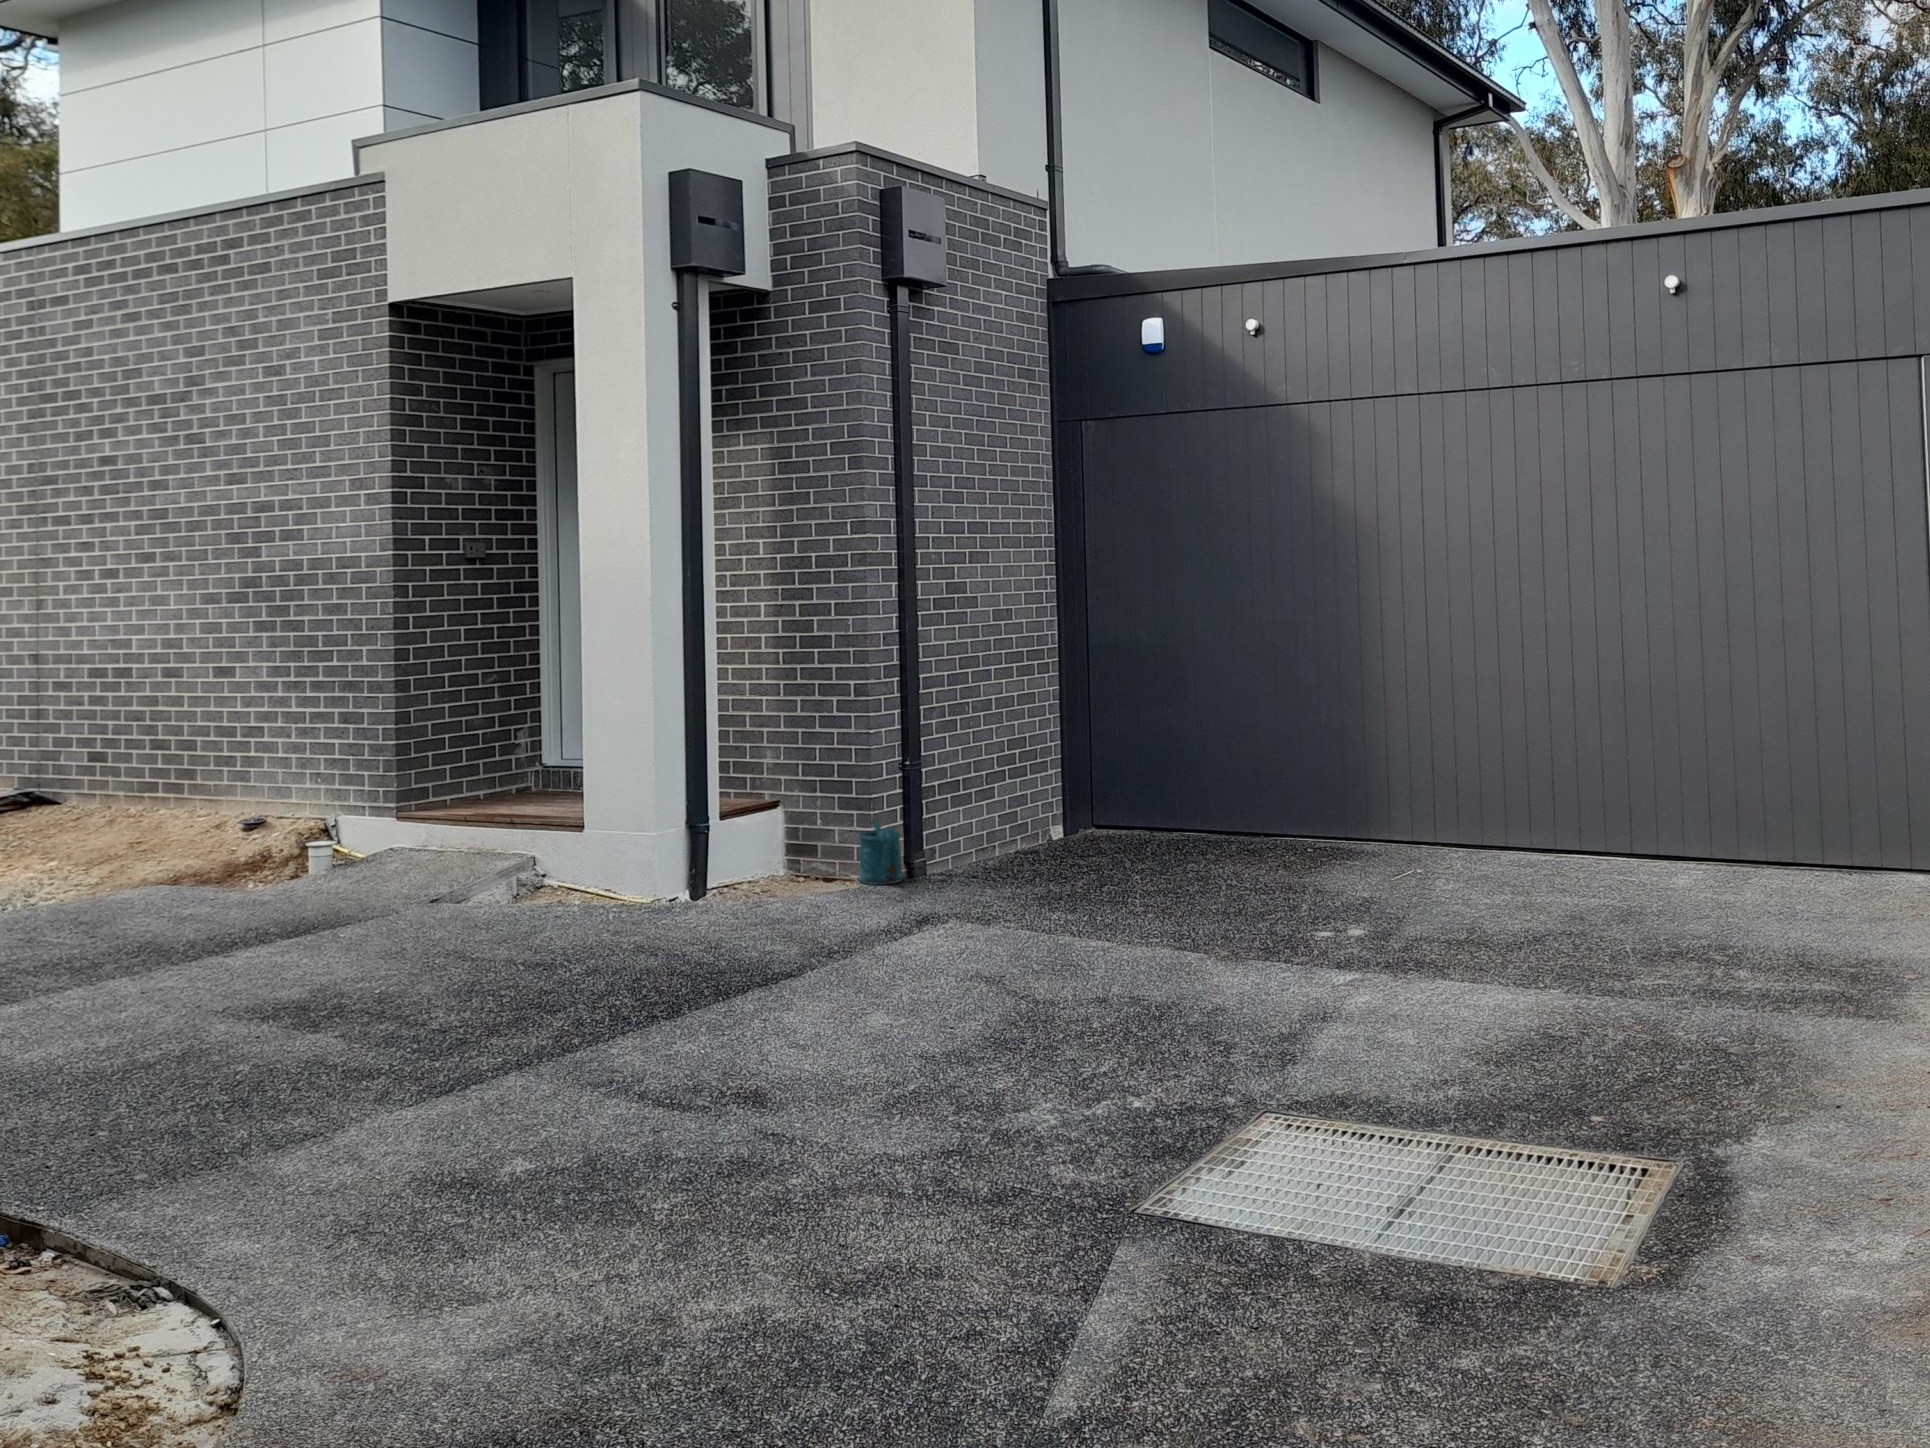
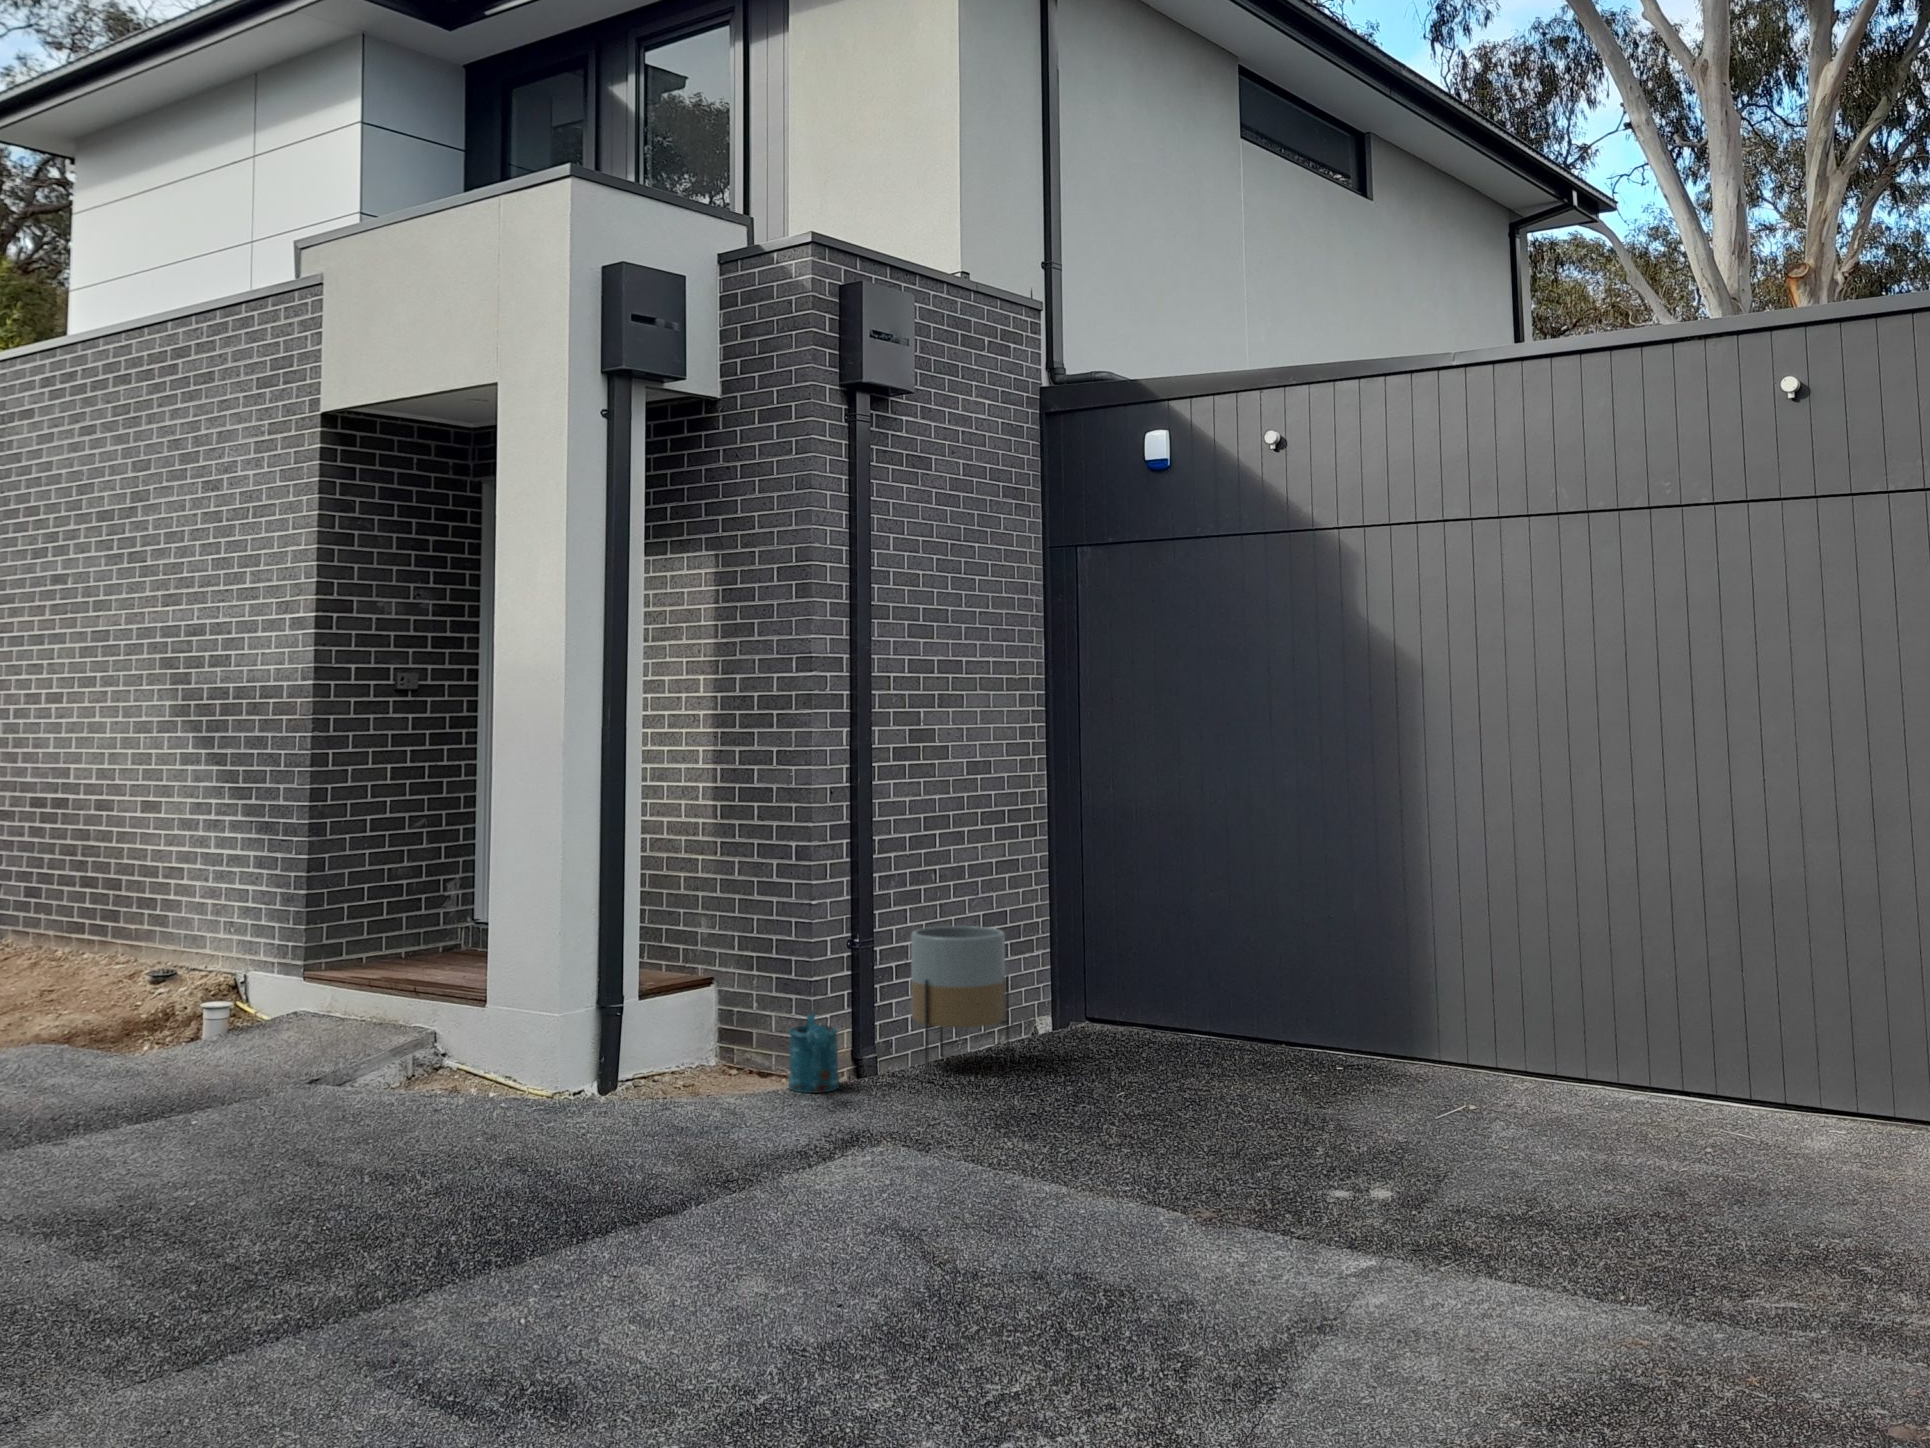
planter: none [955,745,1040,868] -> present [911,926,1009,1073]

